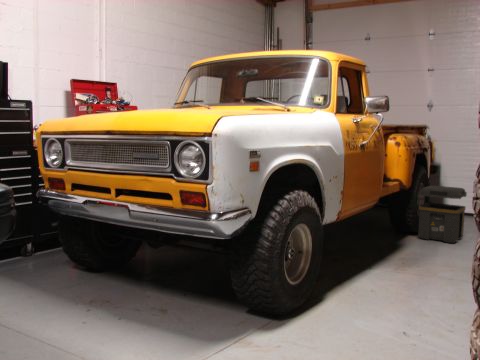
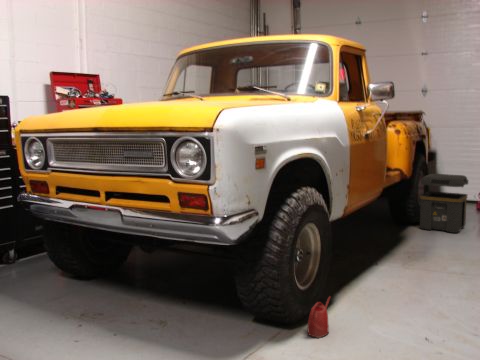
watering can: none [296,293,320,330] -> present [308,297,330,338]

